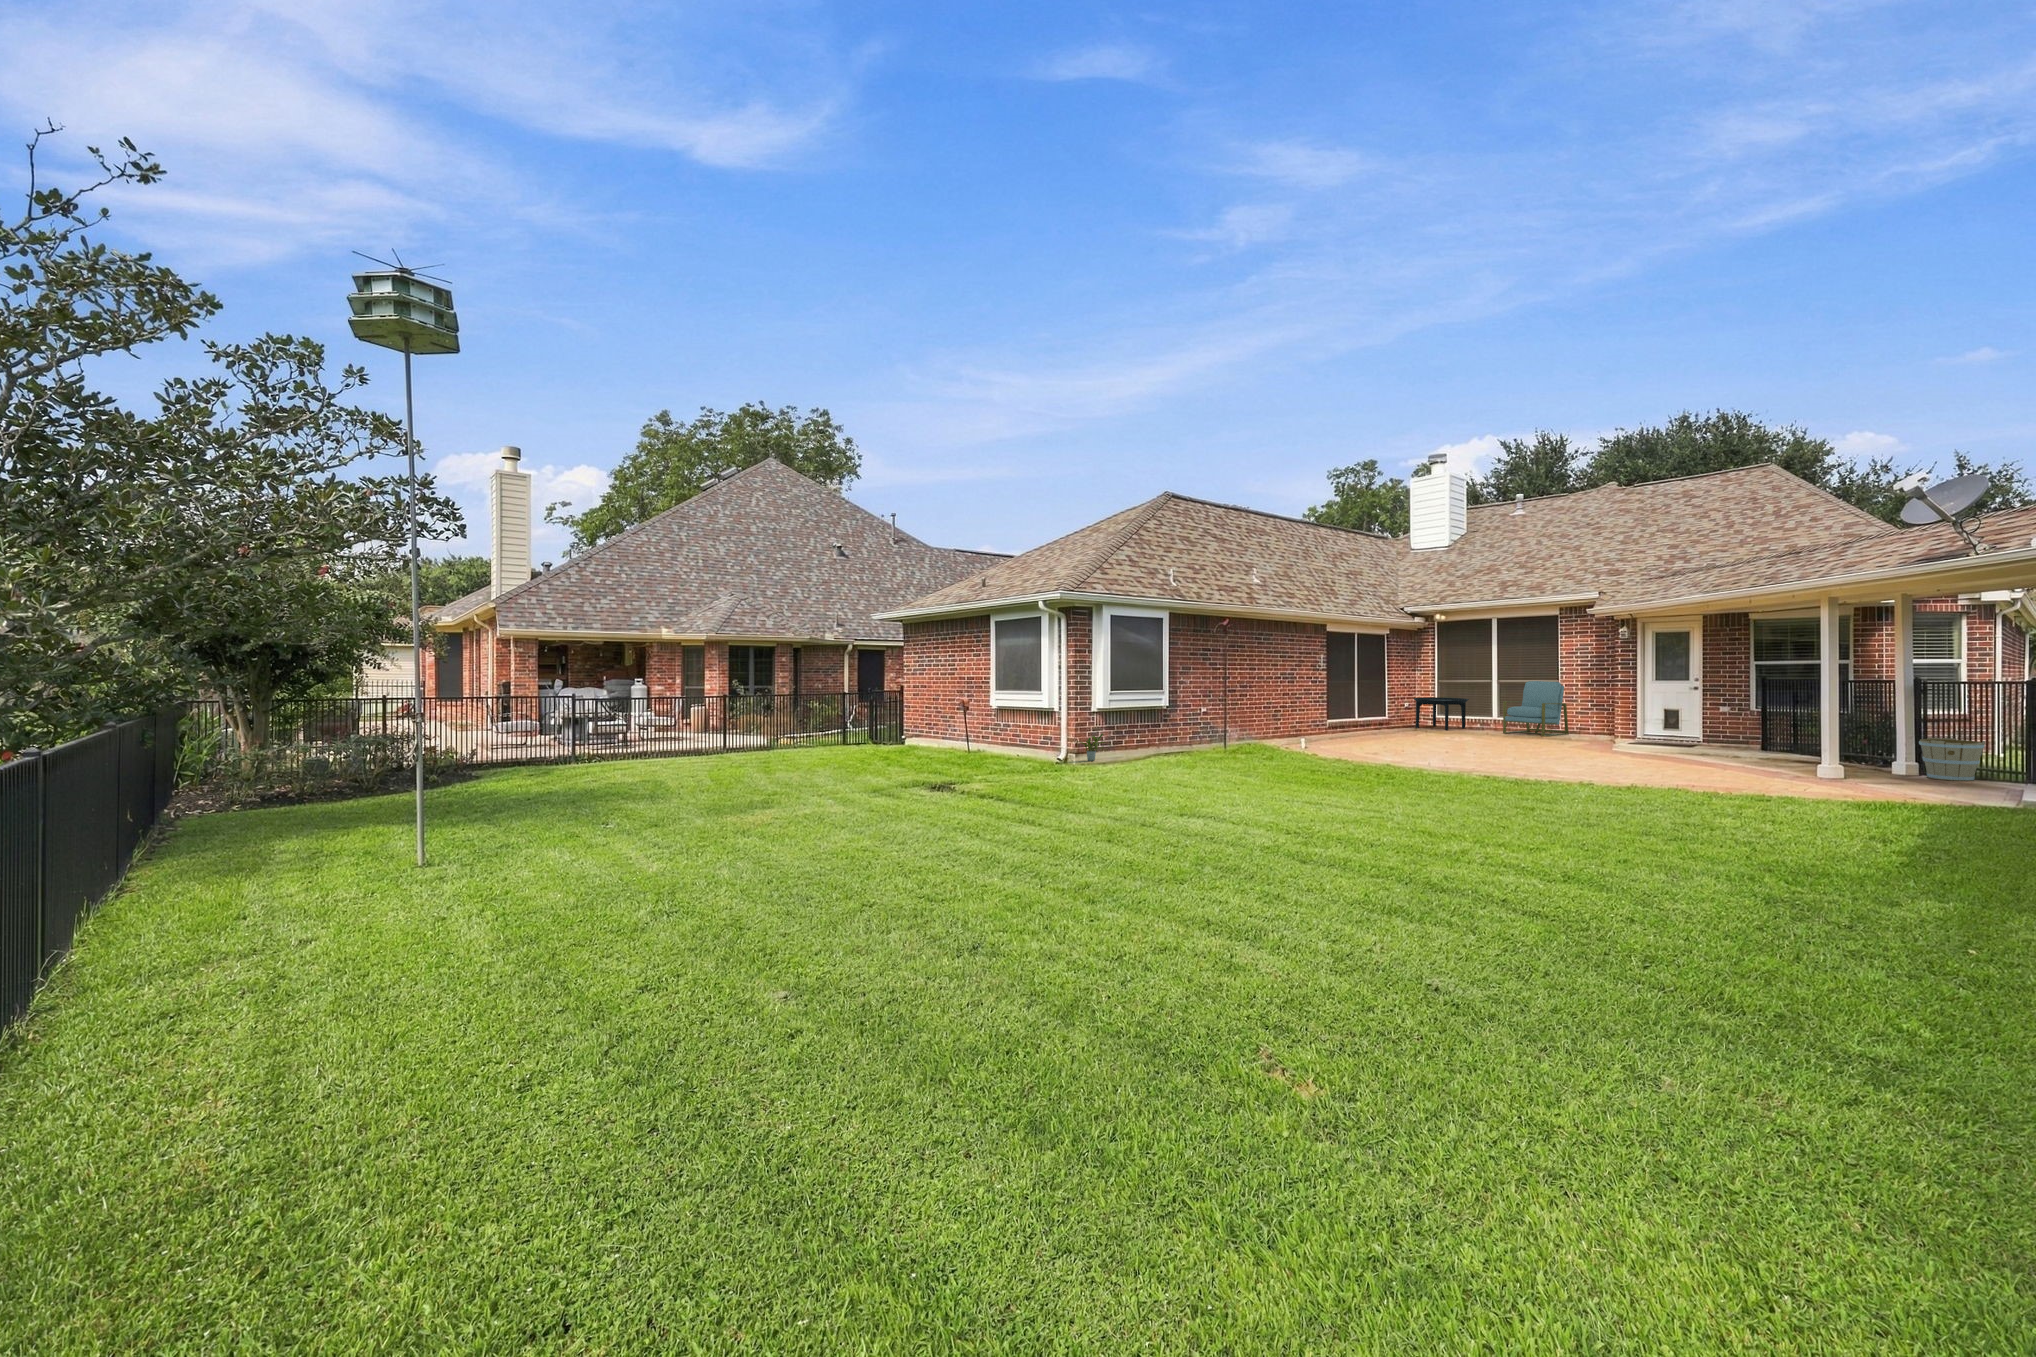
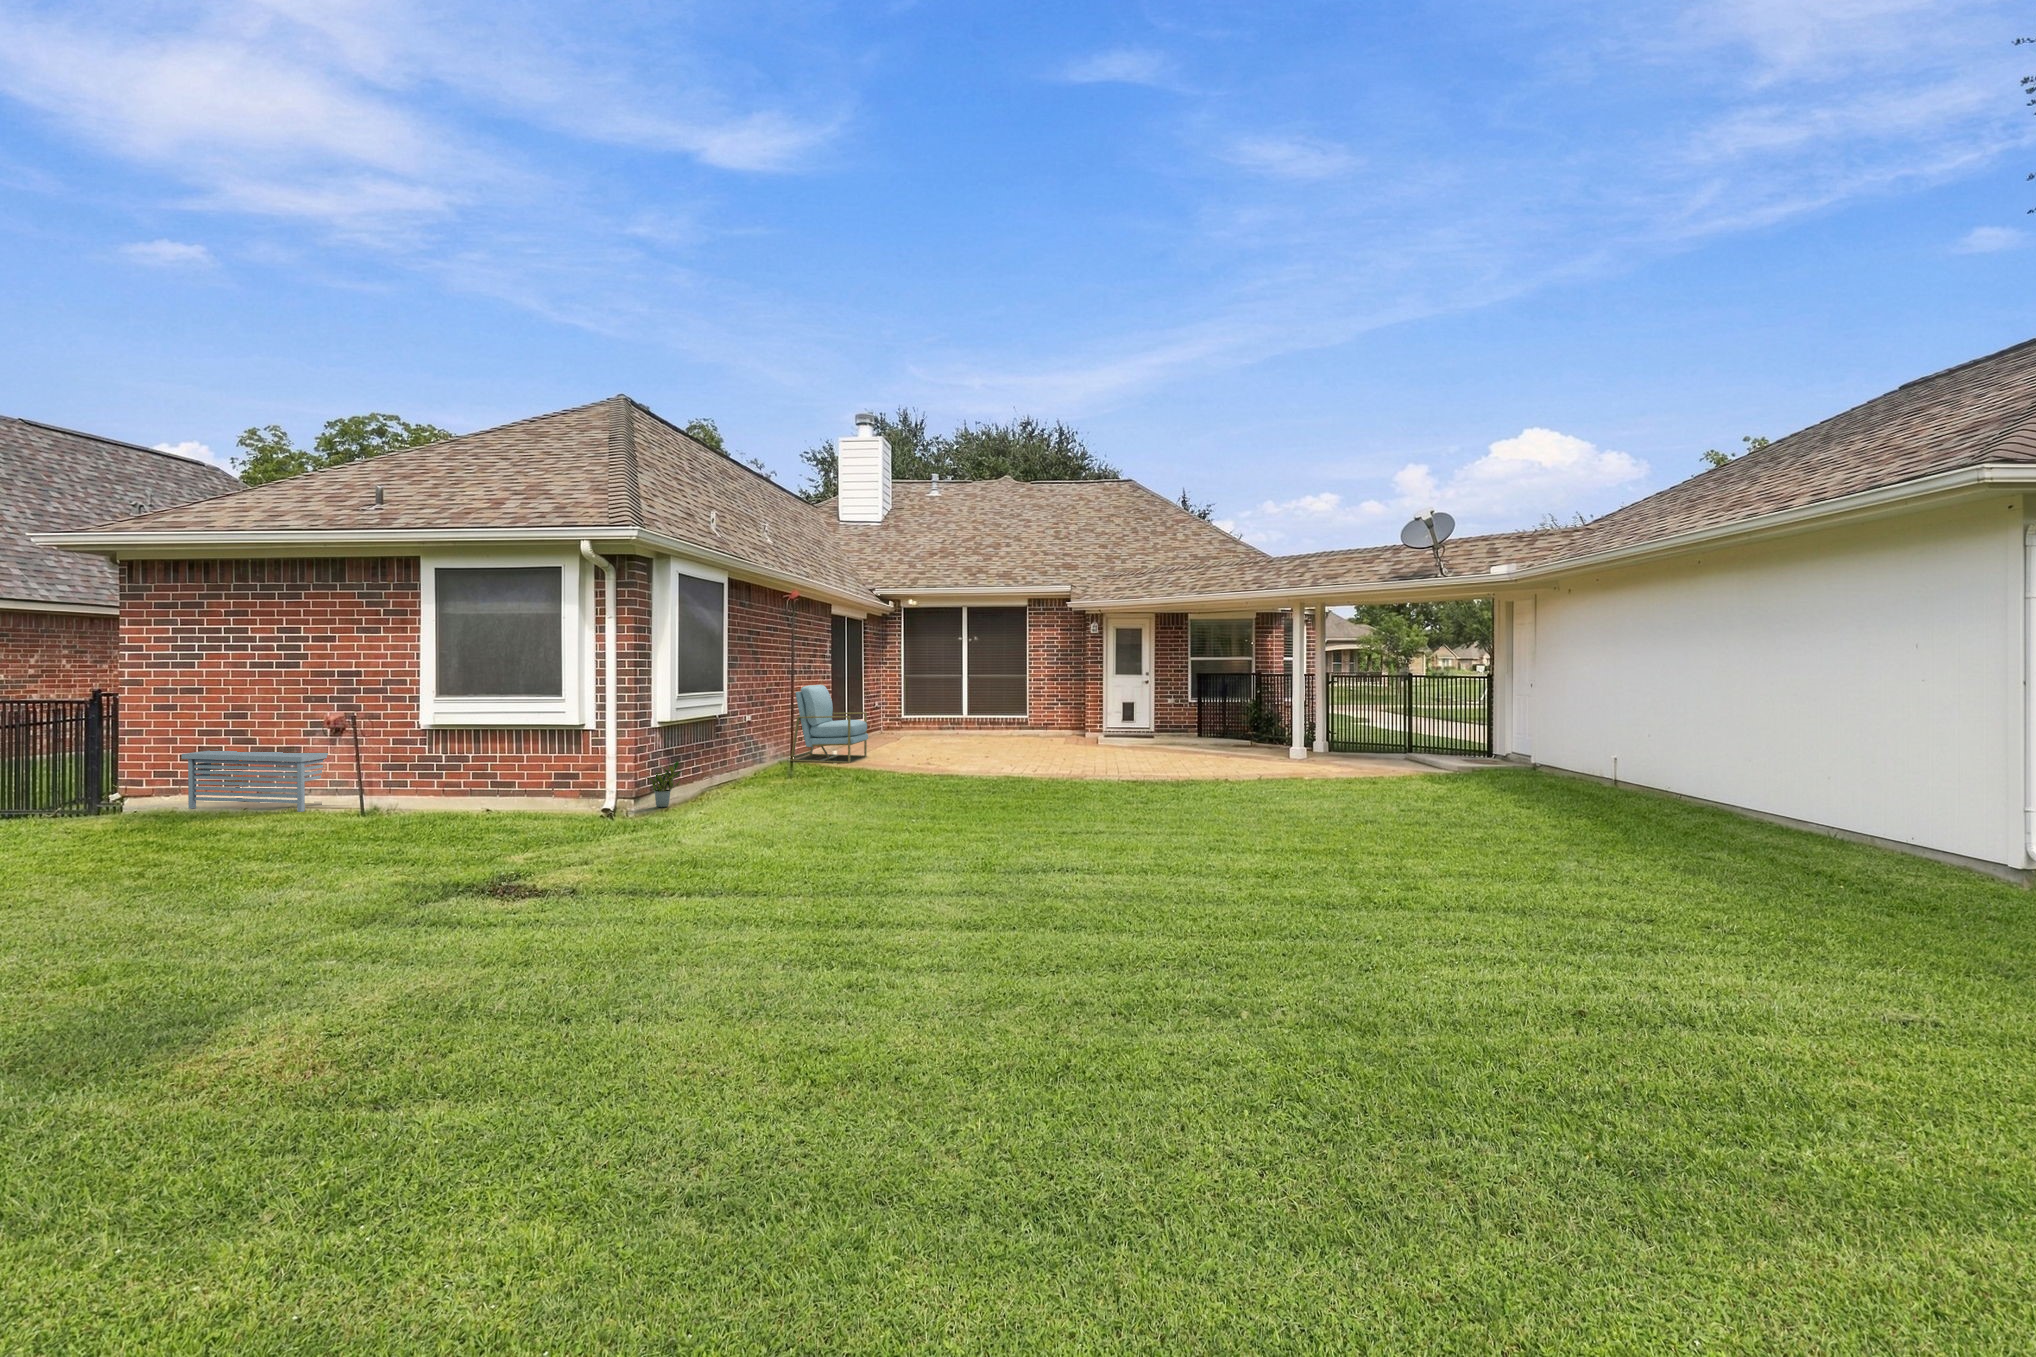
chair: present [1503,681,1569,737] -> present [791,685,868,763]
round table: present [1413,697,1469,730] -> none [887,695,945,732]
storage bench: none [911,716,972,749] -> present [182,751,328,812]
wooden bucket: present [1919,738,1985,781] -> none [1366,720,1405,754]

